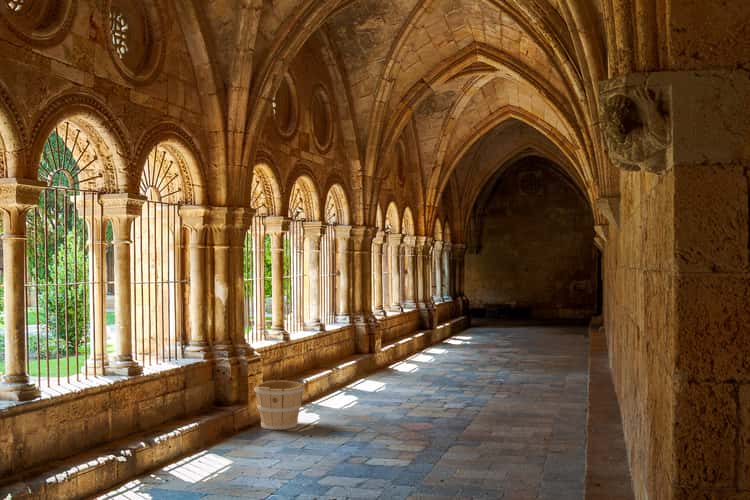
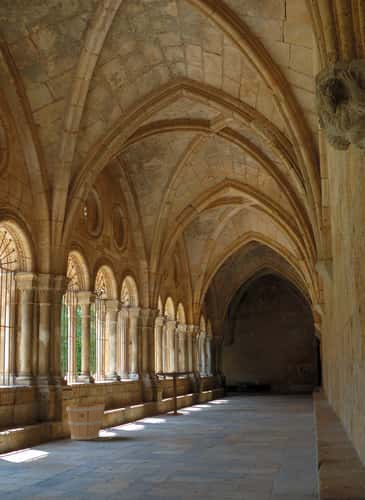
pedestal table: none [372,316,423,375] -> present [156,372,193,415]

